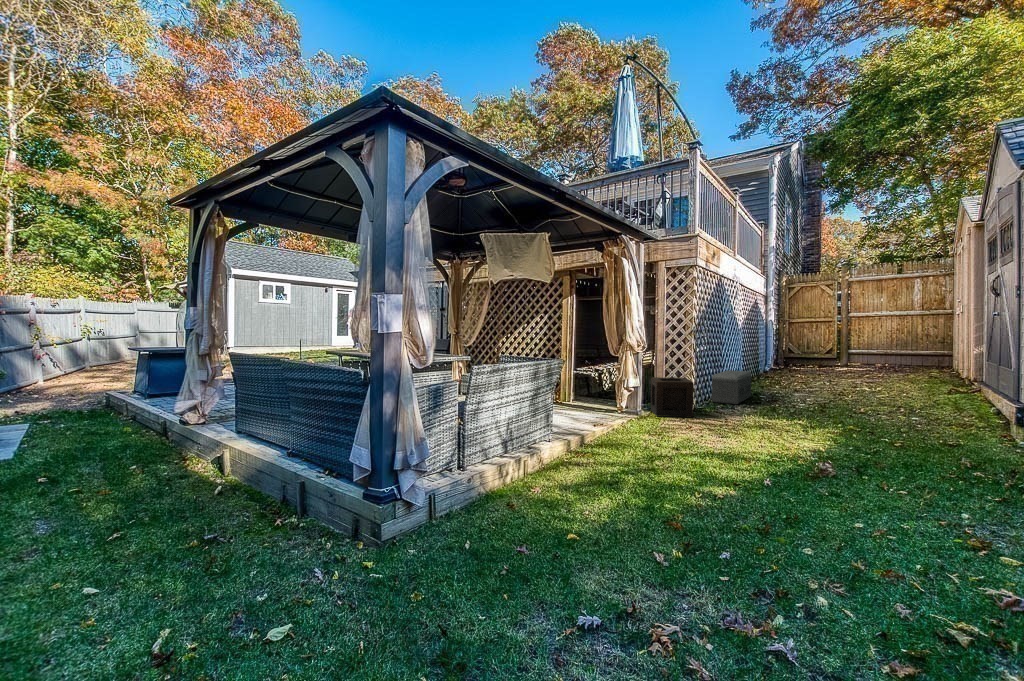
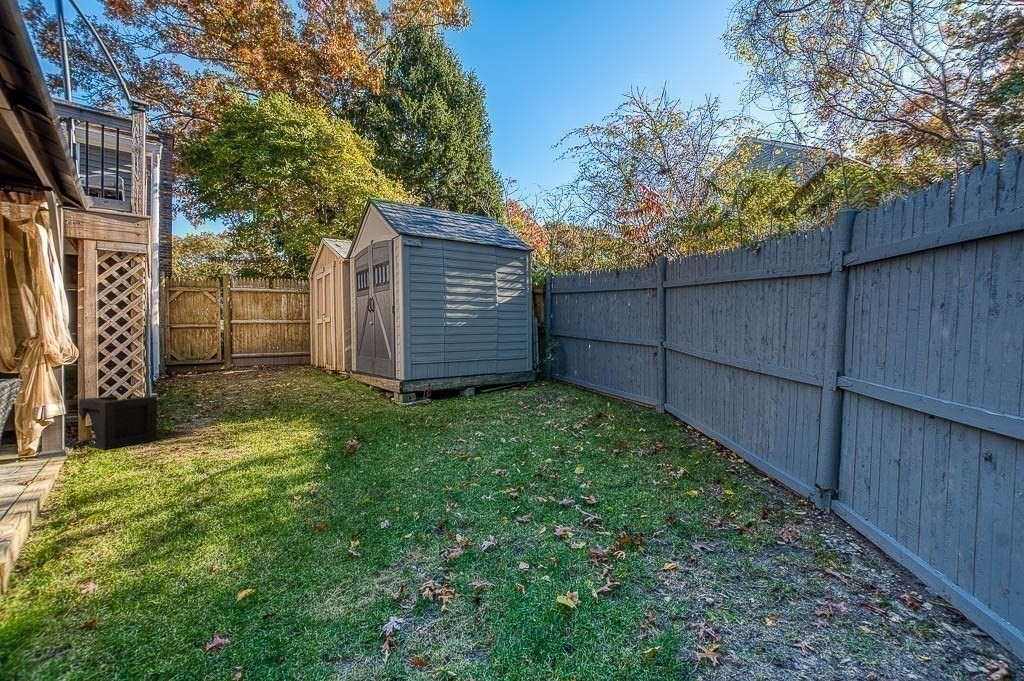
storage bench: present [712,370,751,405] -> none [149,381,185,421]

